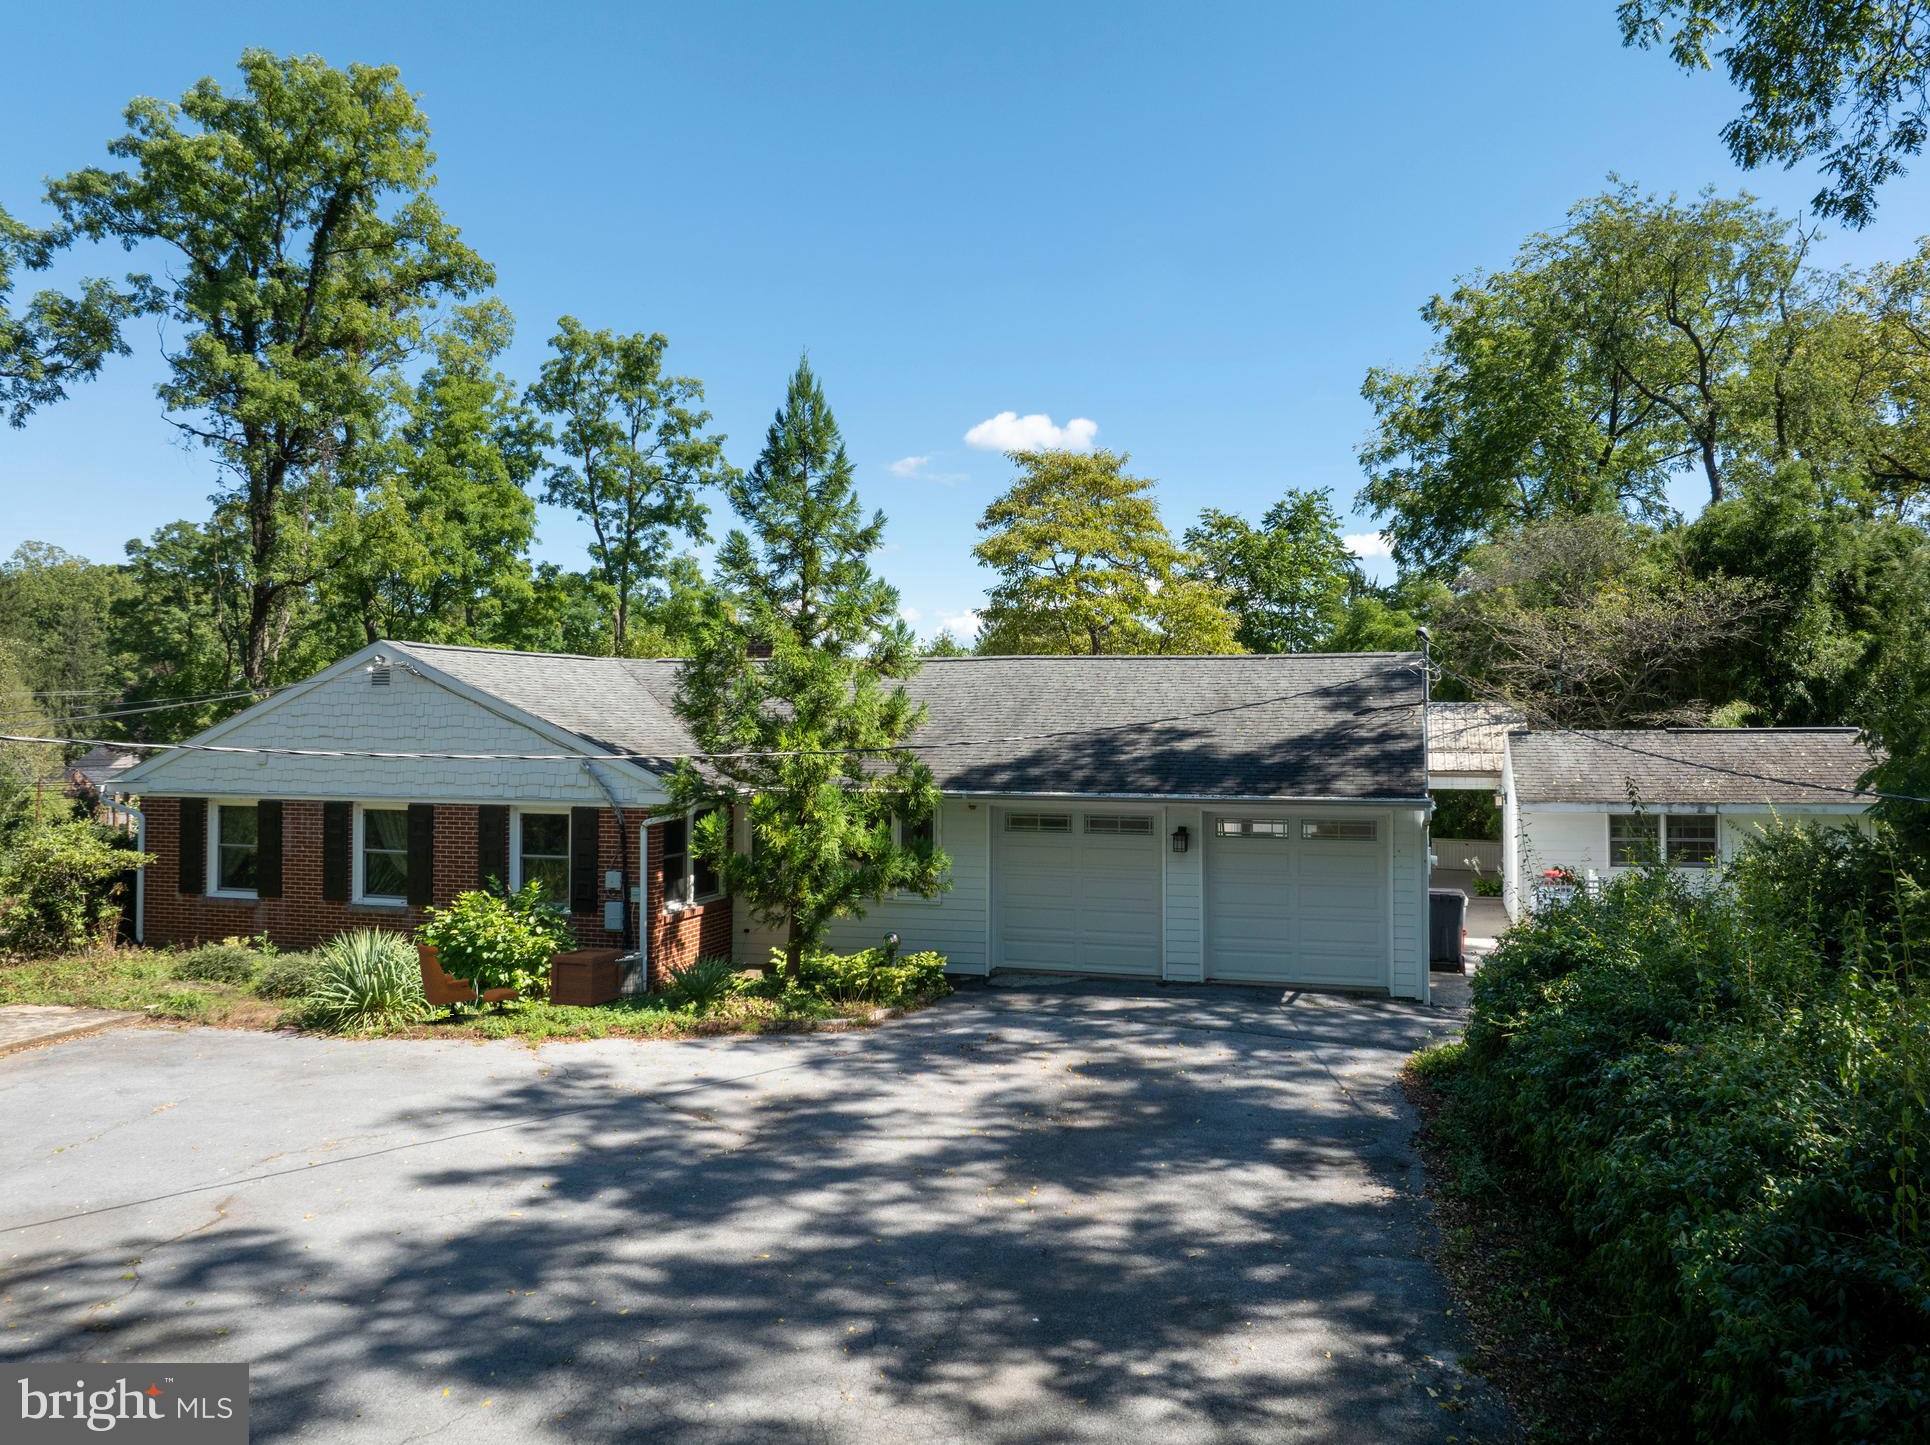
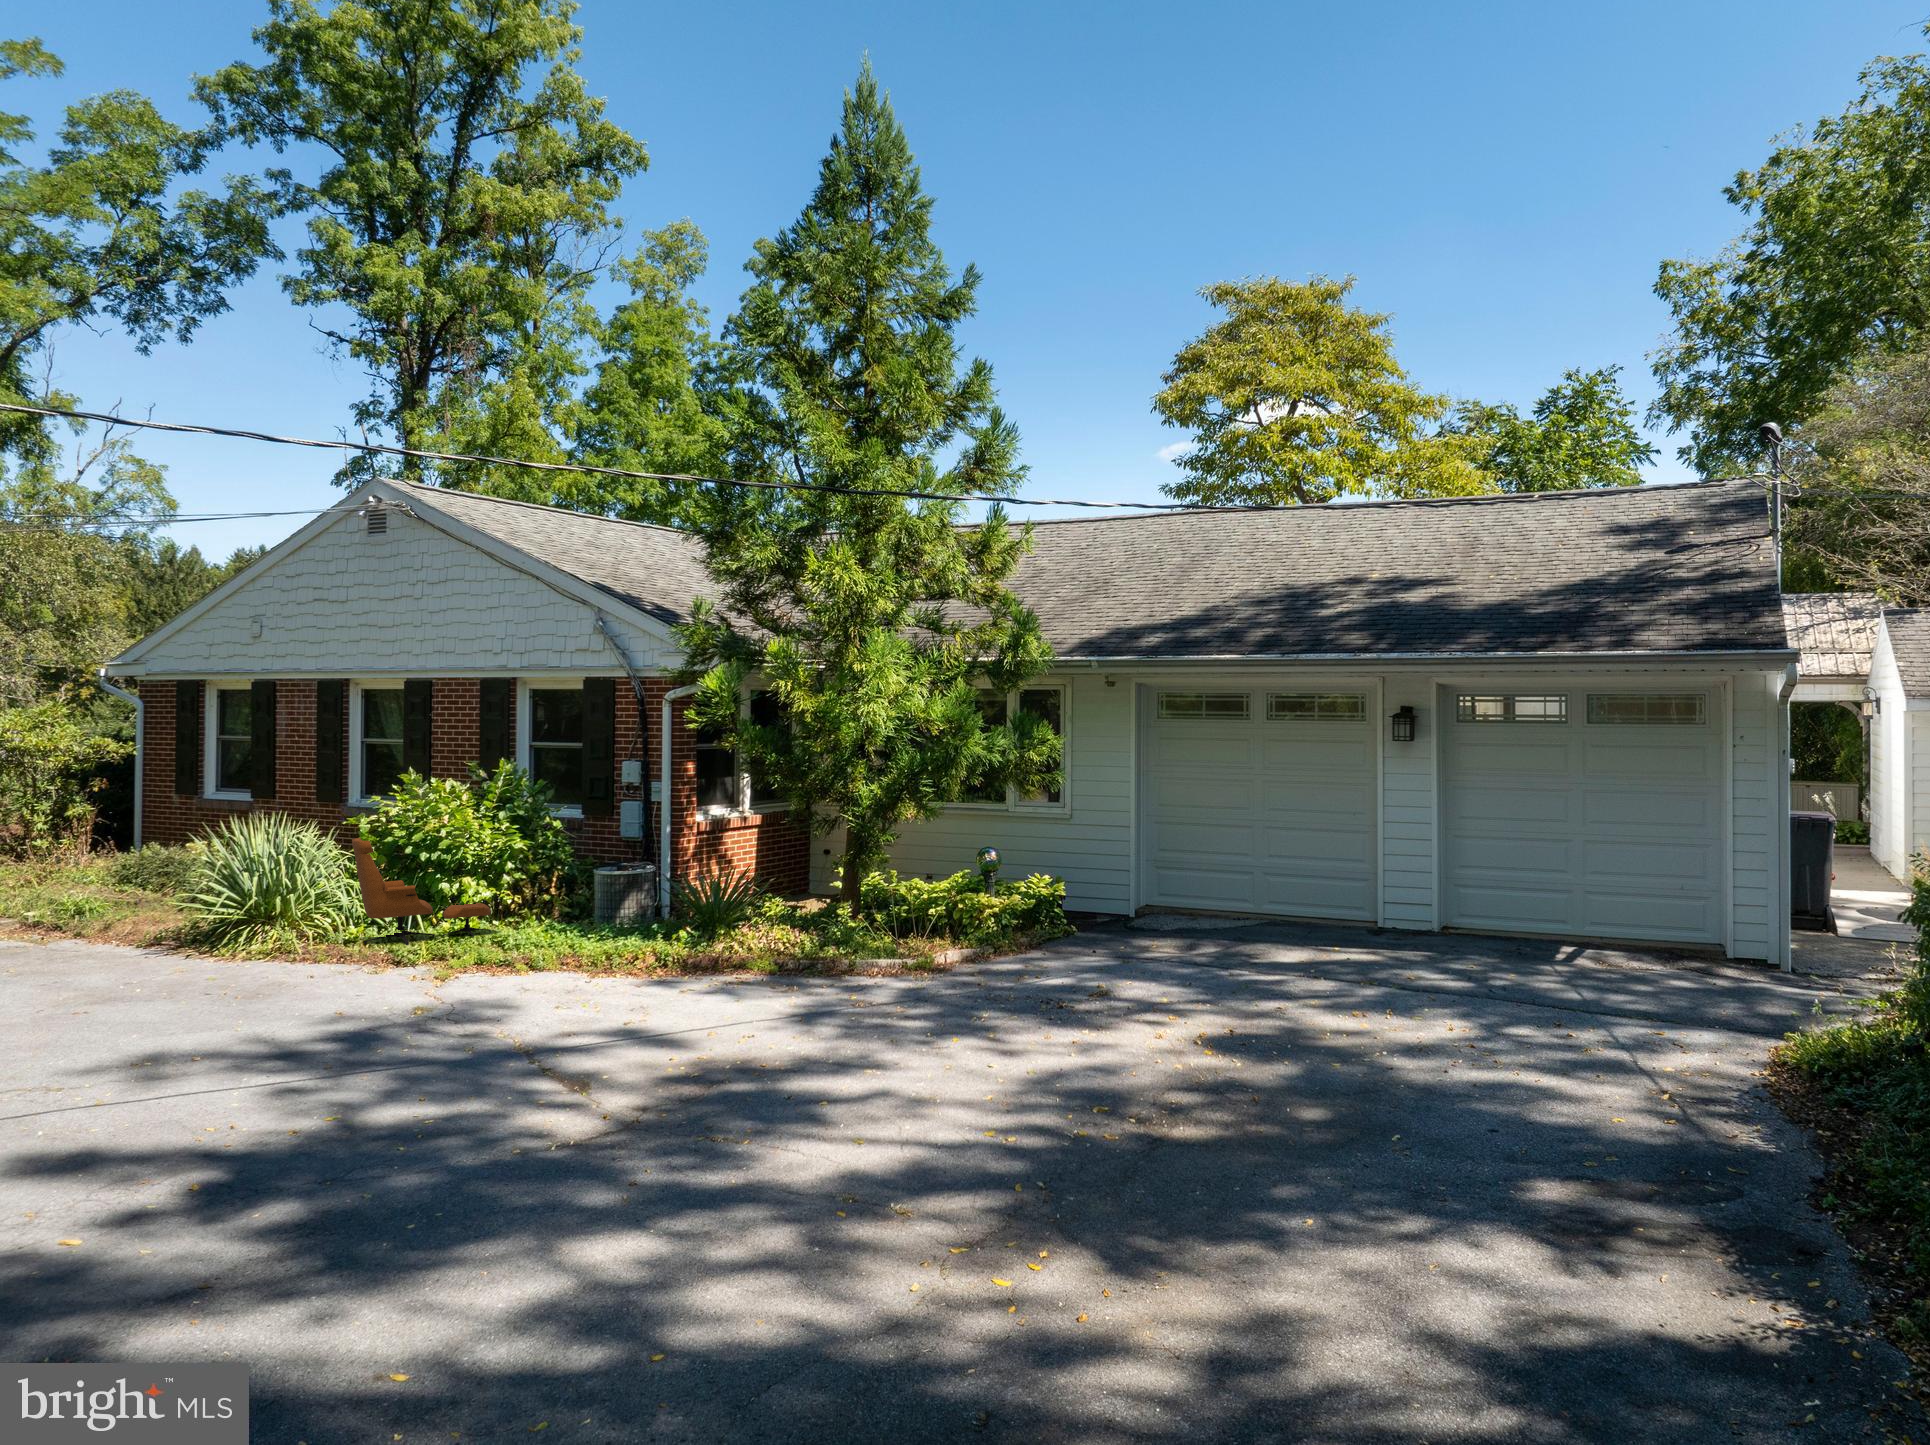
wooden crate: present [551,948,623,1007] -> none [539,858,634,931]

